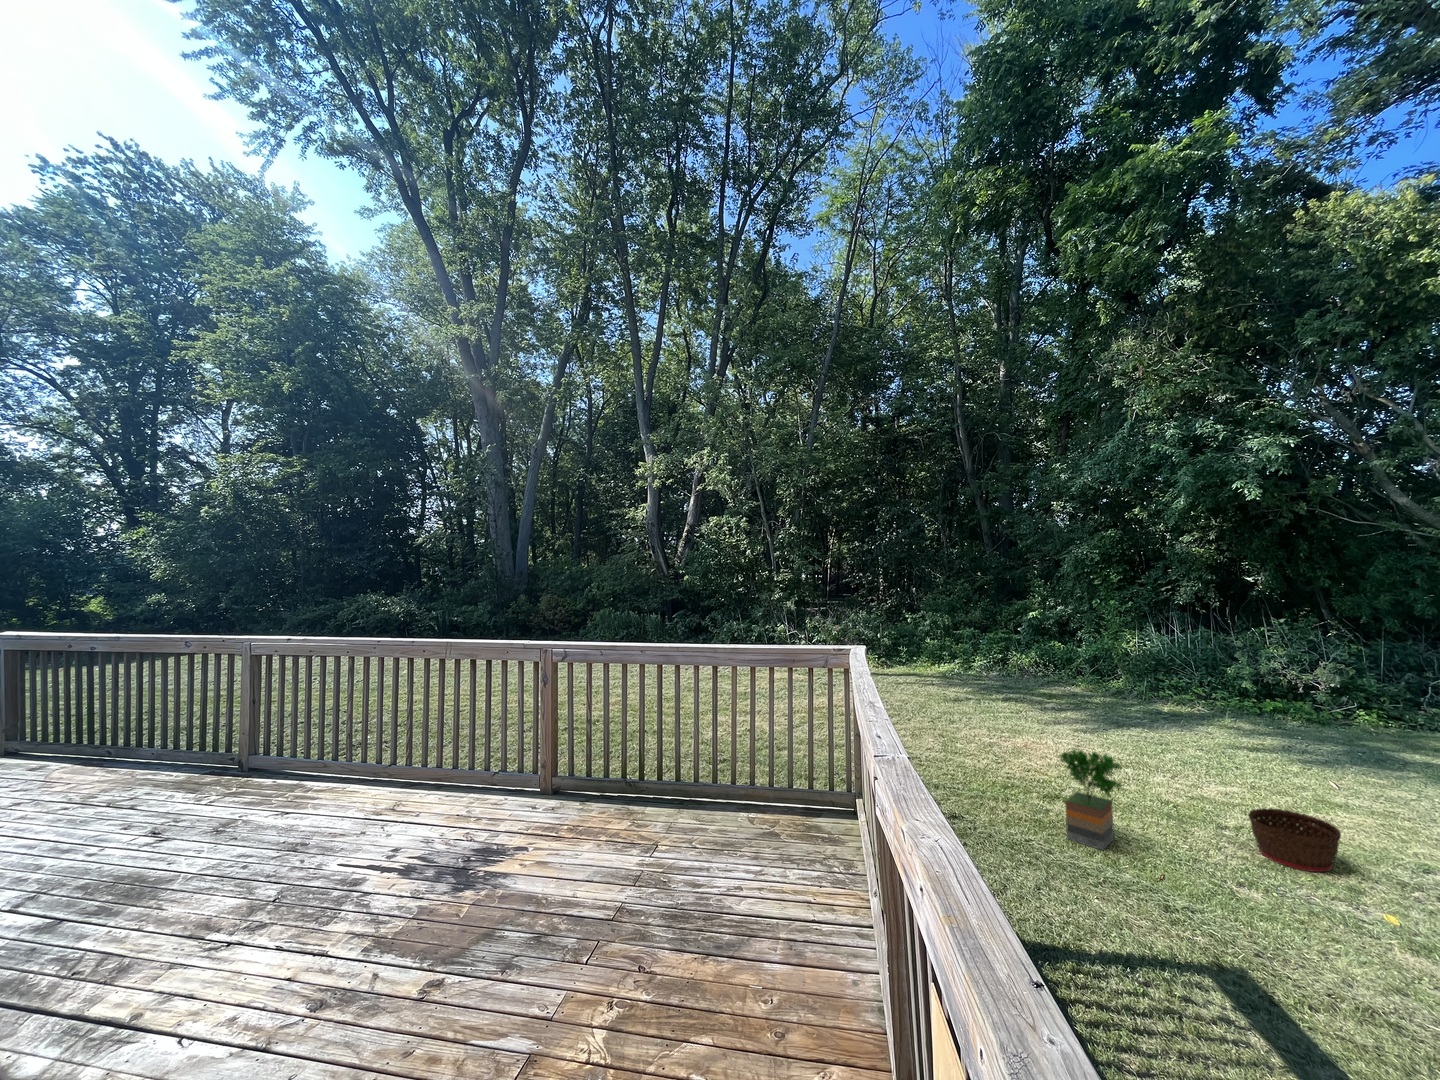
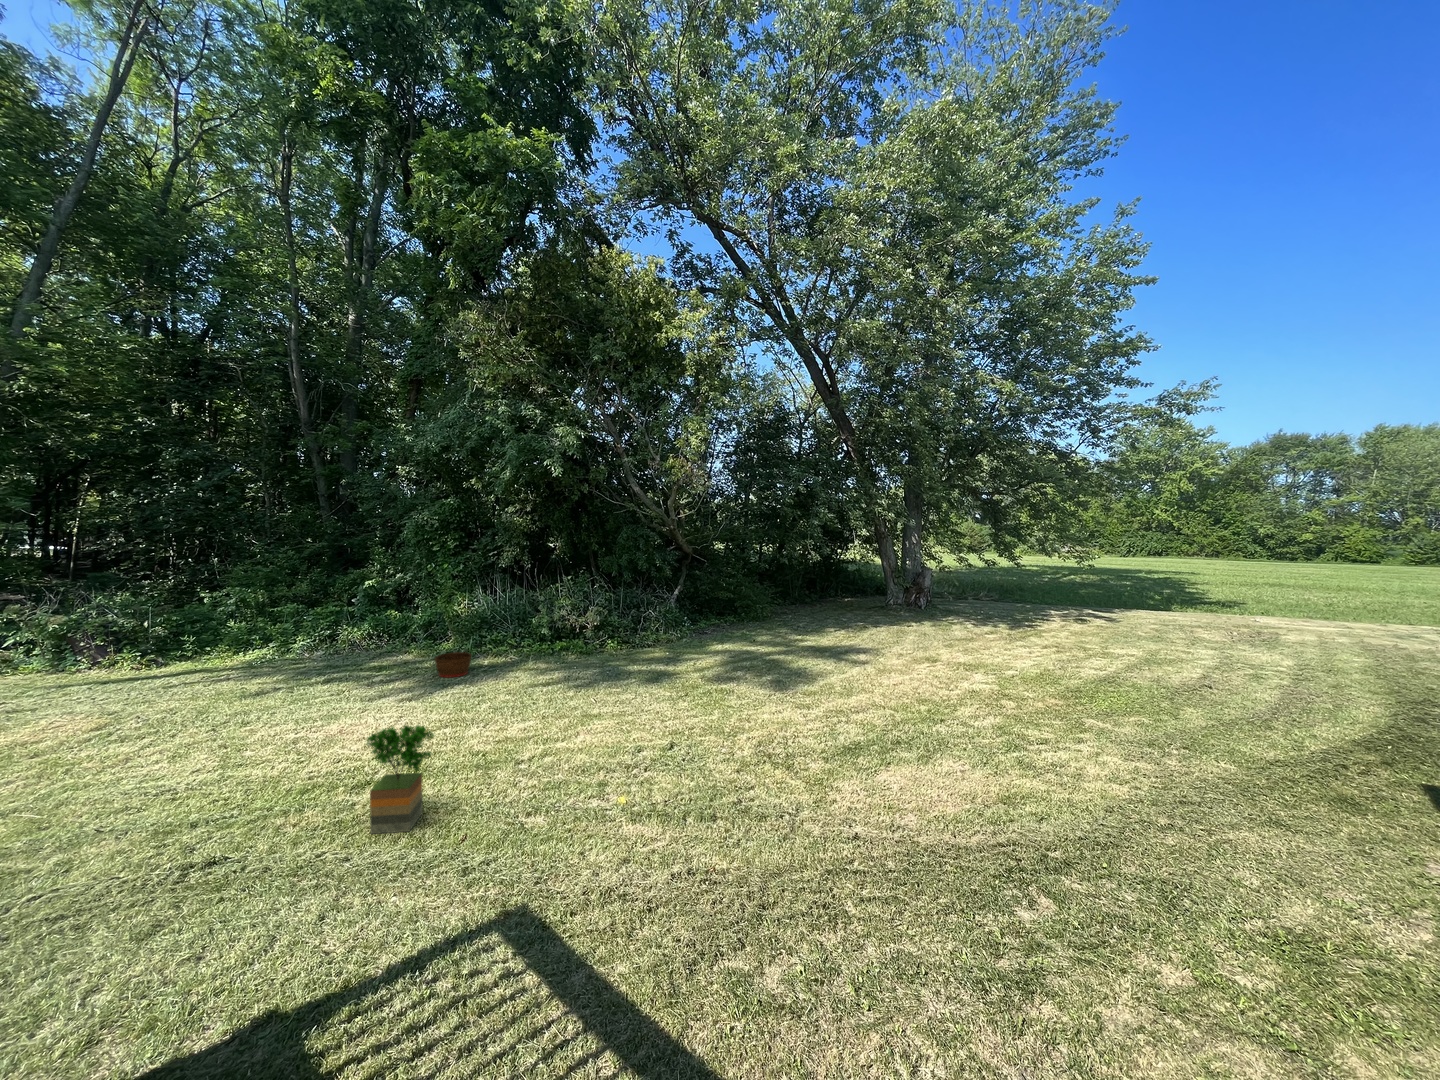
basket: present [1248,808,1341,872] -> present [435,652,472,678]

